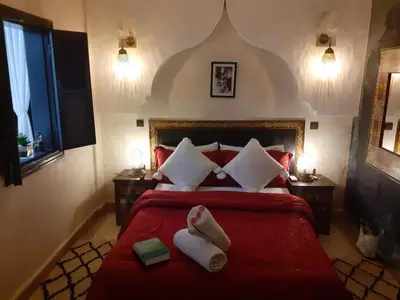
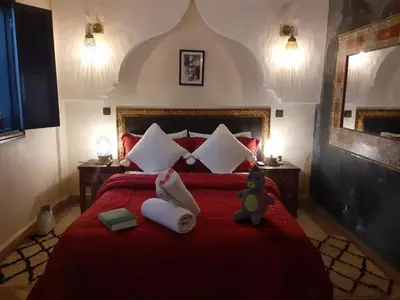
stuffed bear: none [263,202,307,263] -> present [233,167,276,225]
woven basket: present [356,219,380,258] -> present [34,198,56,235]

